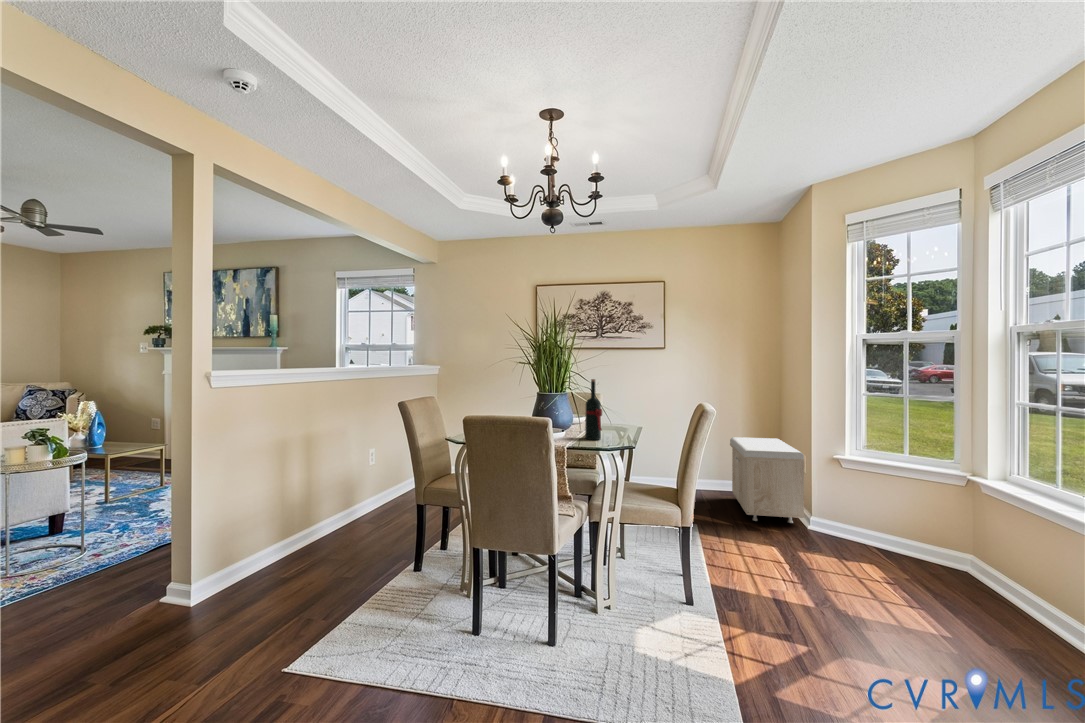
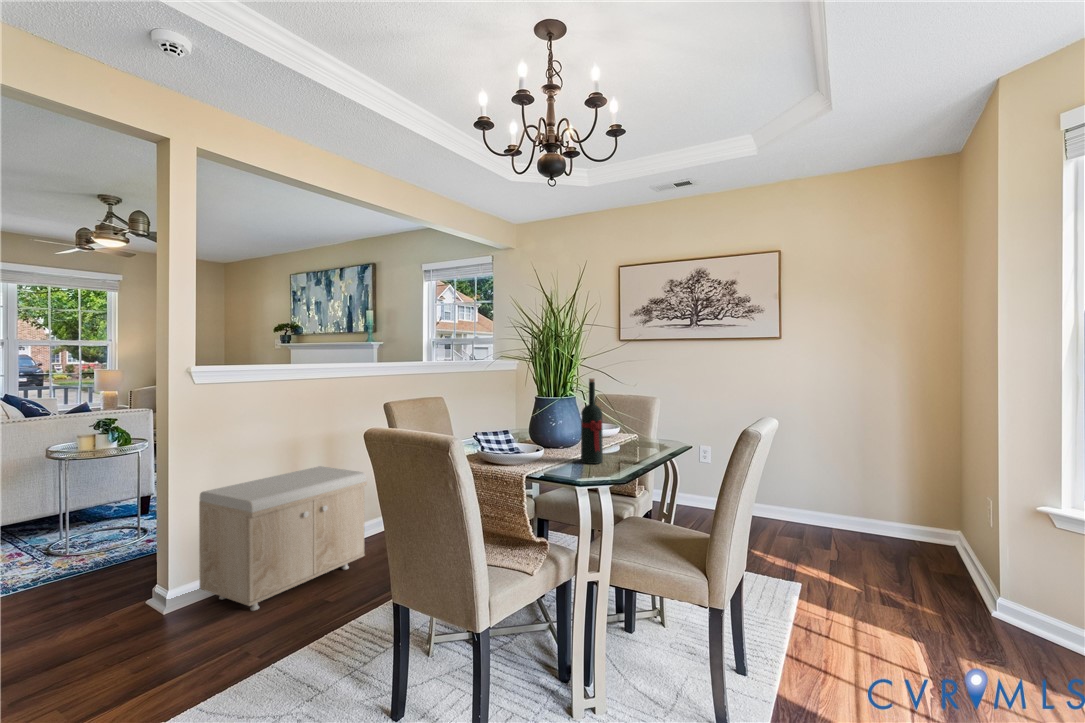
storage bench: present [730,437,804,523] -> present [199,466,367,610]

